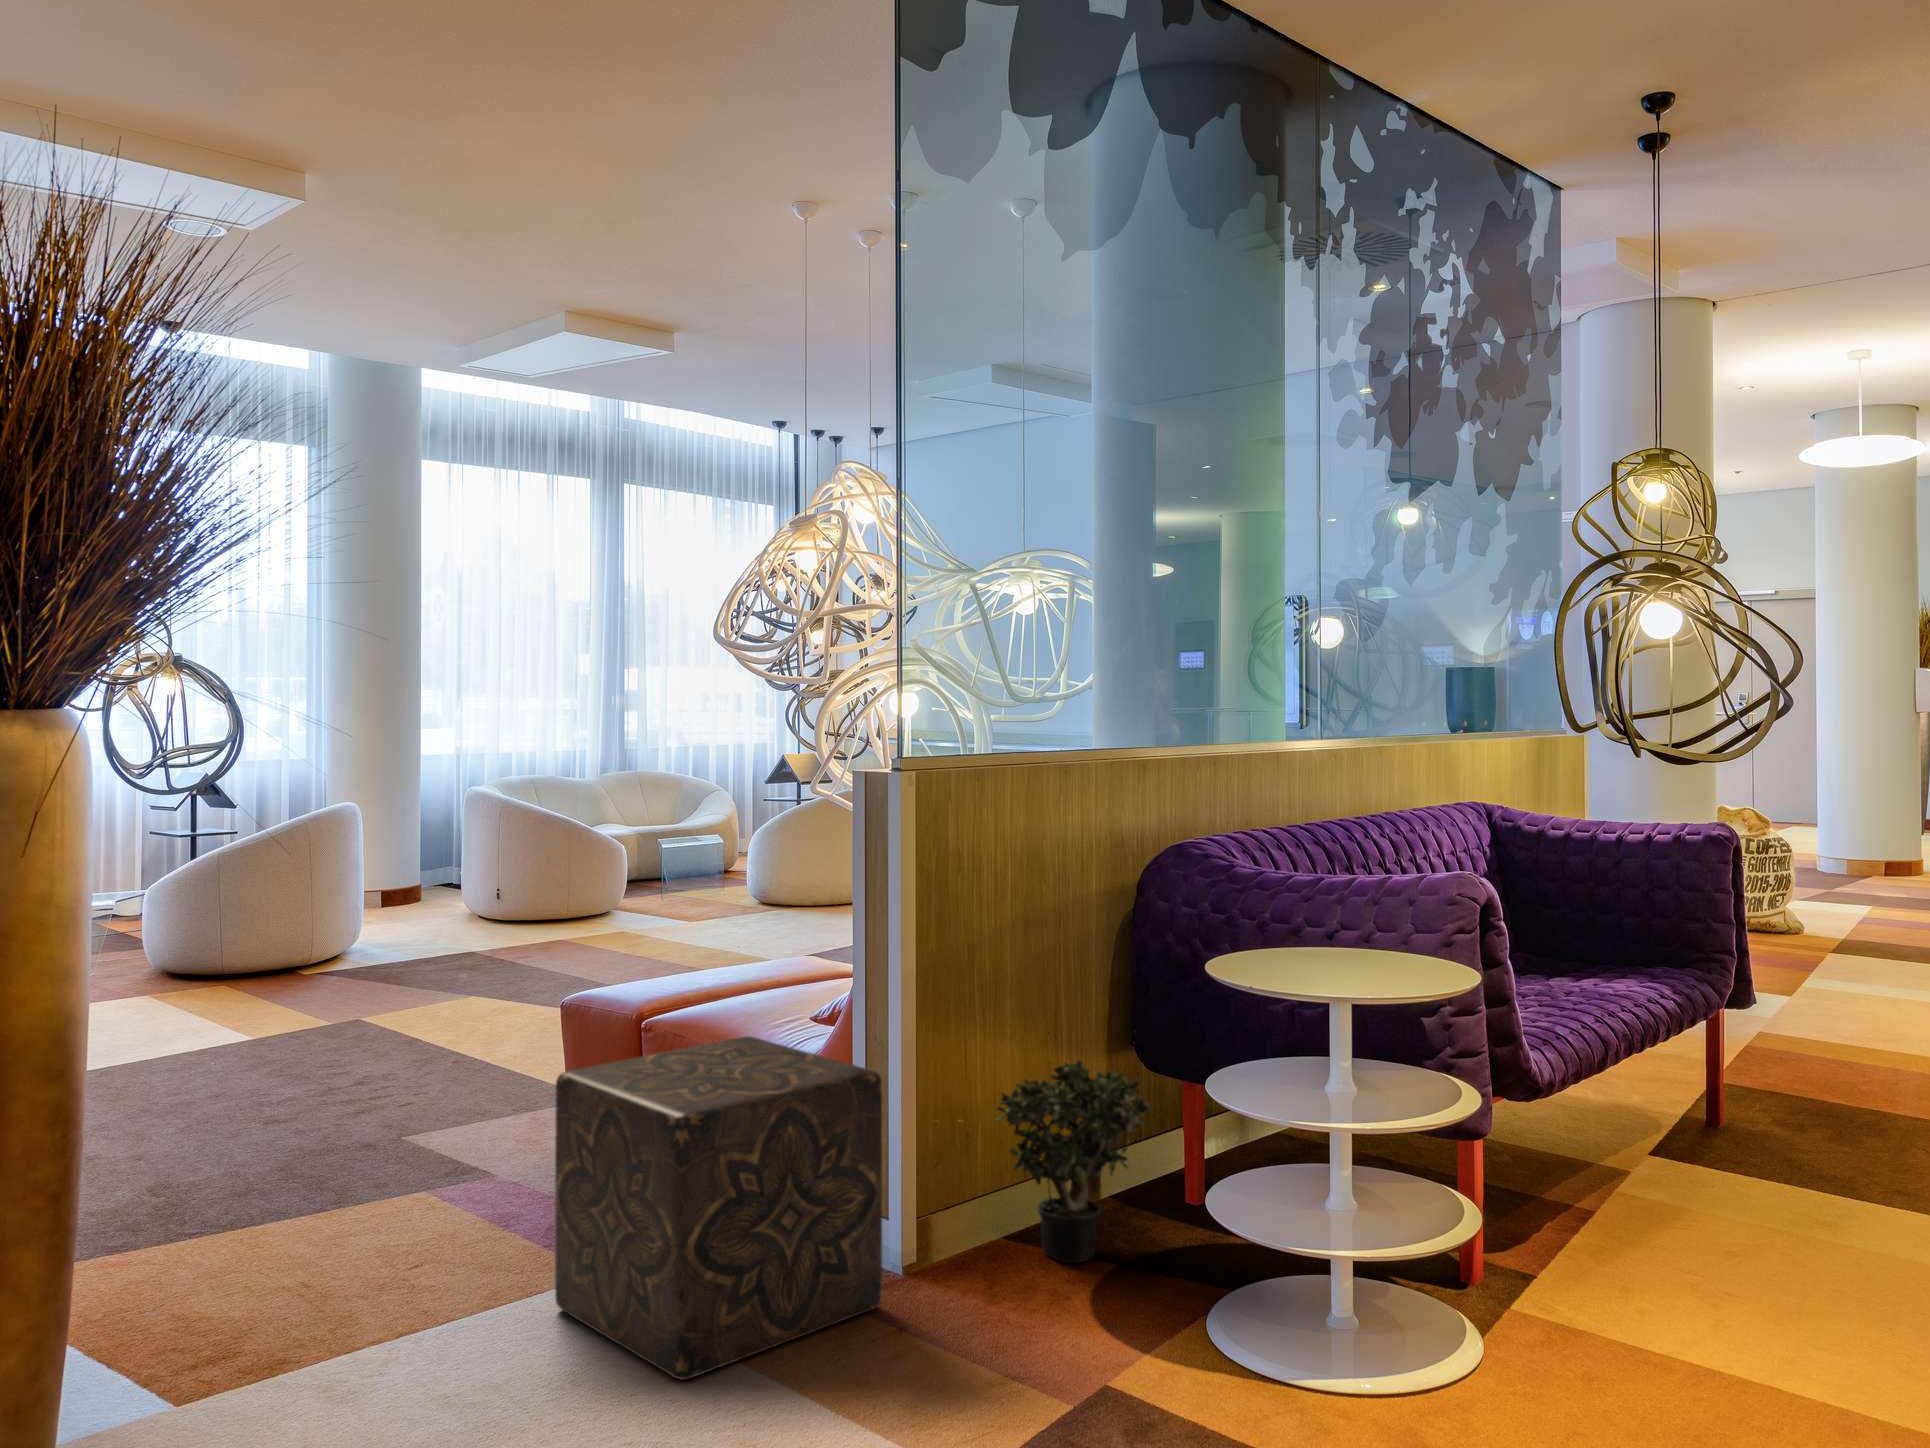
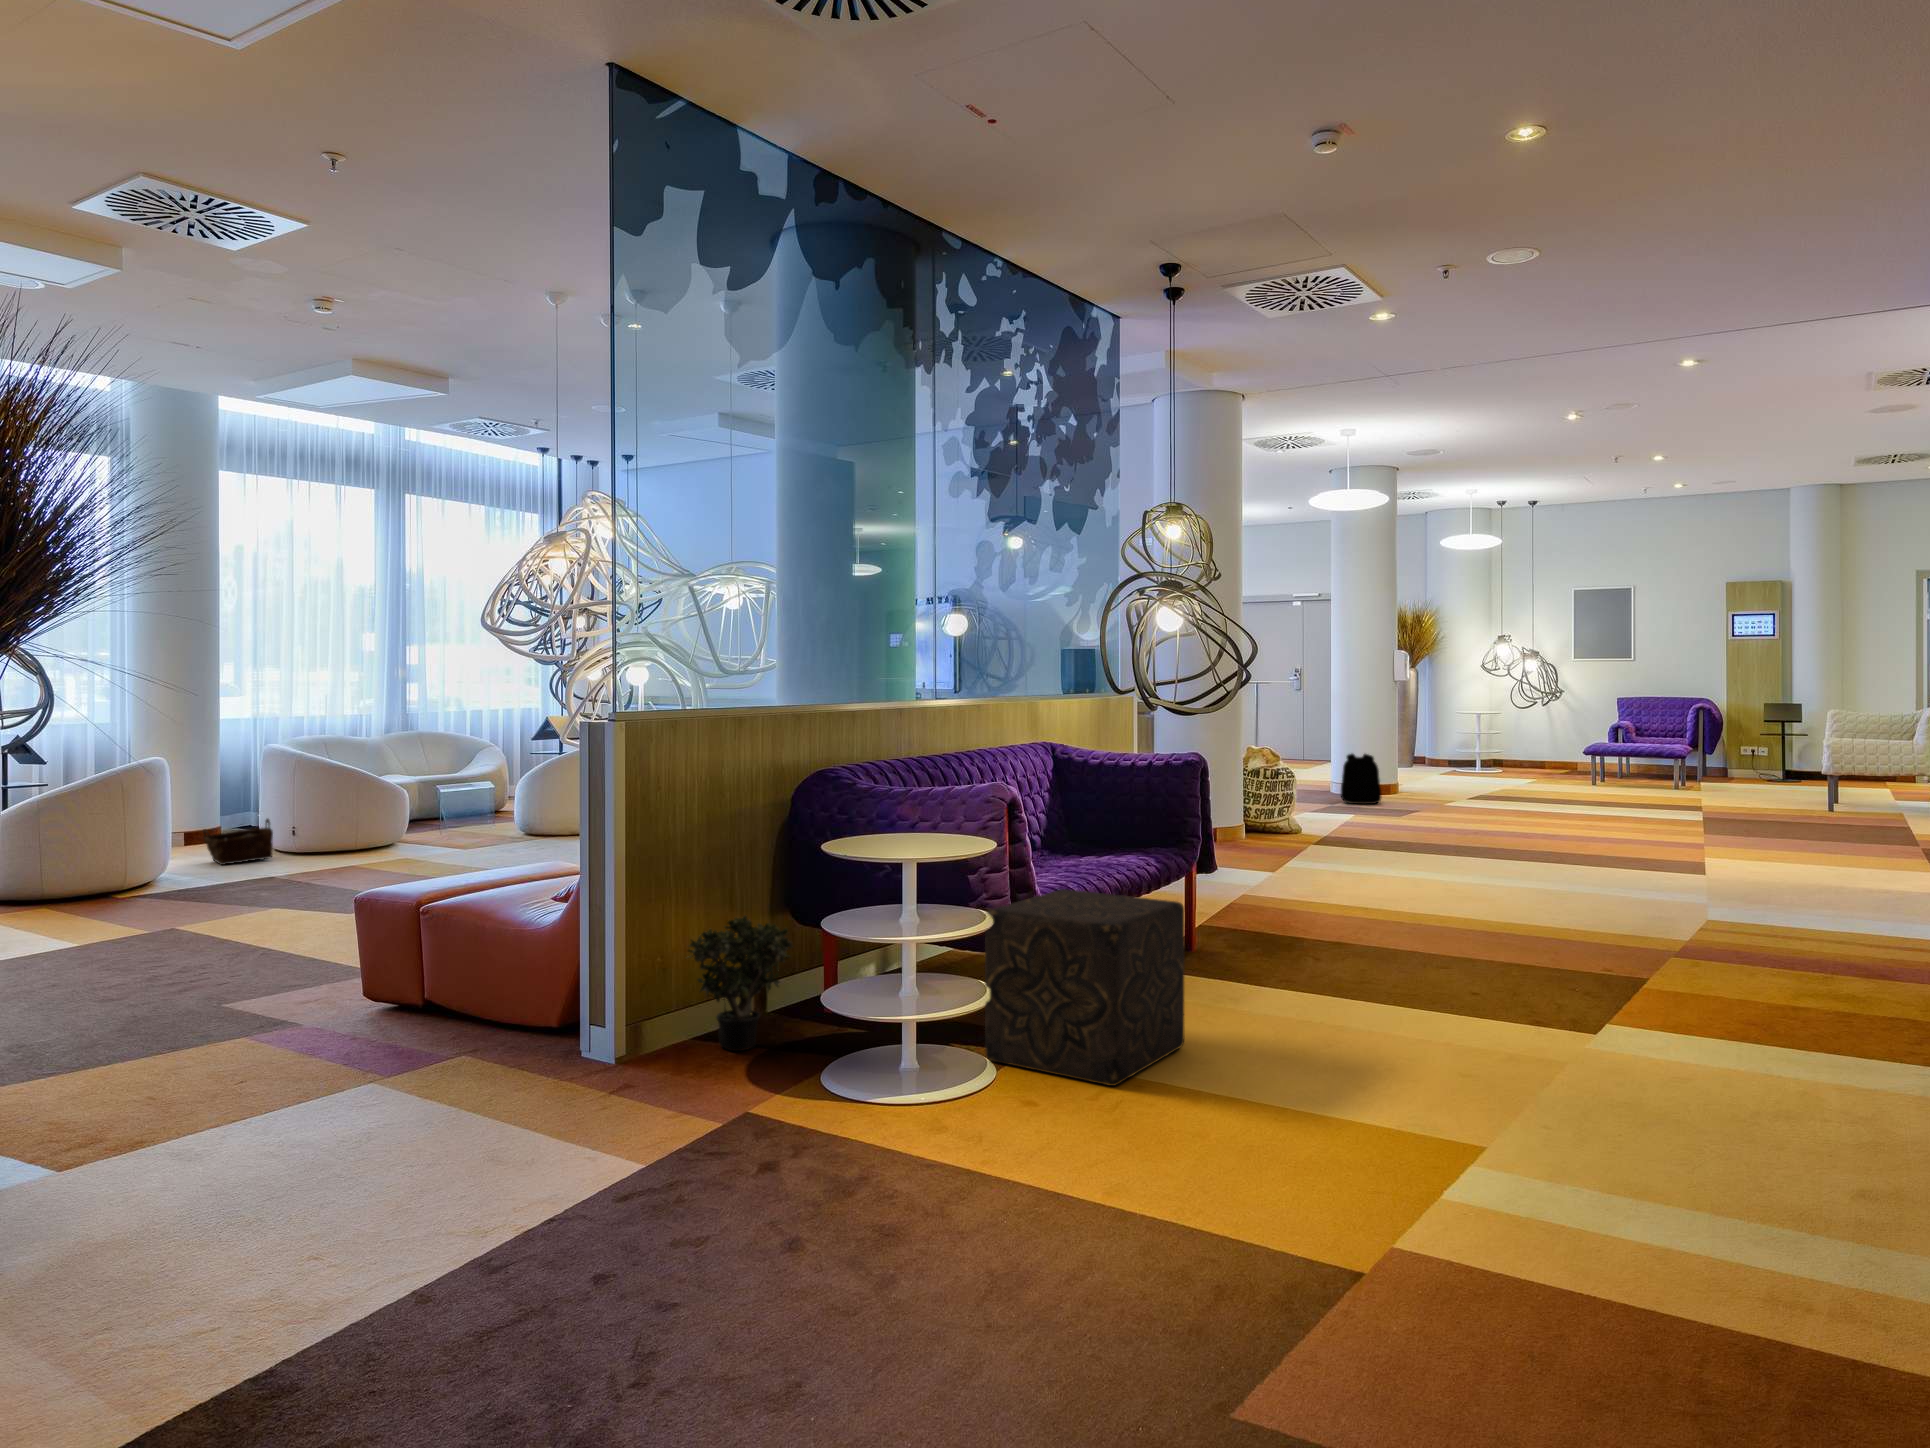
backpack: none [1845,812,1911,886] -> present [1341,754,1381,804]
woven basket: none [396,875,473,931] -> present [203,819,273,865]
ottoman: present [555,1037,882,1380] -> present [985,889,1184,1086]

